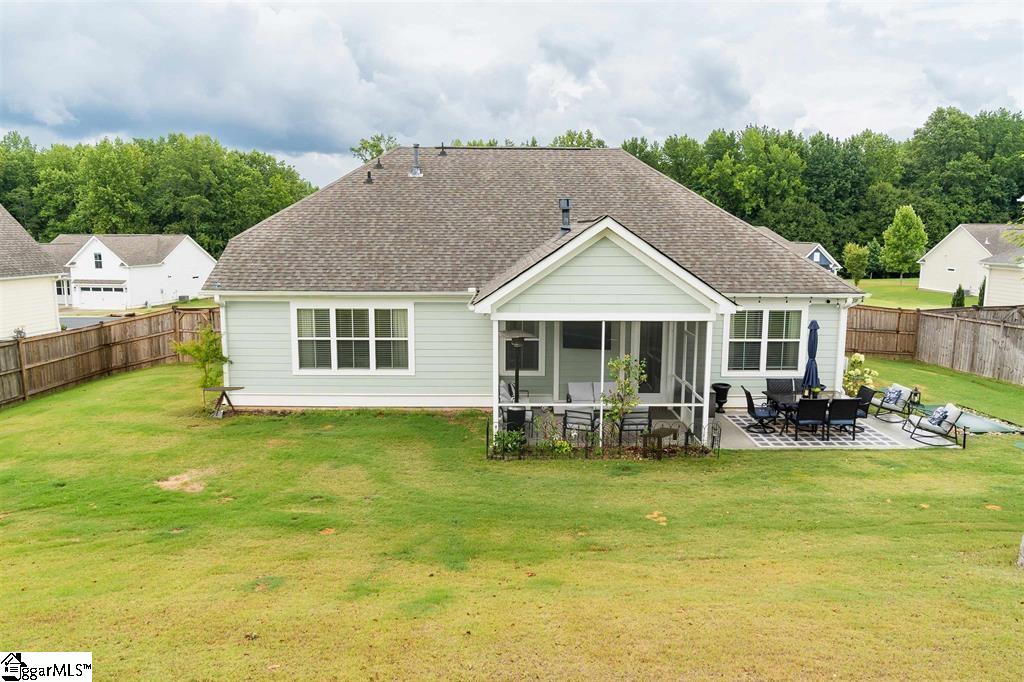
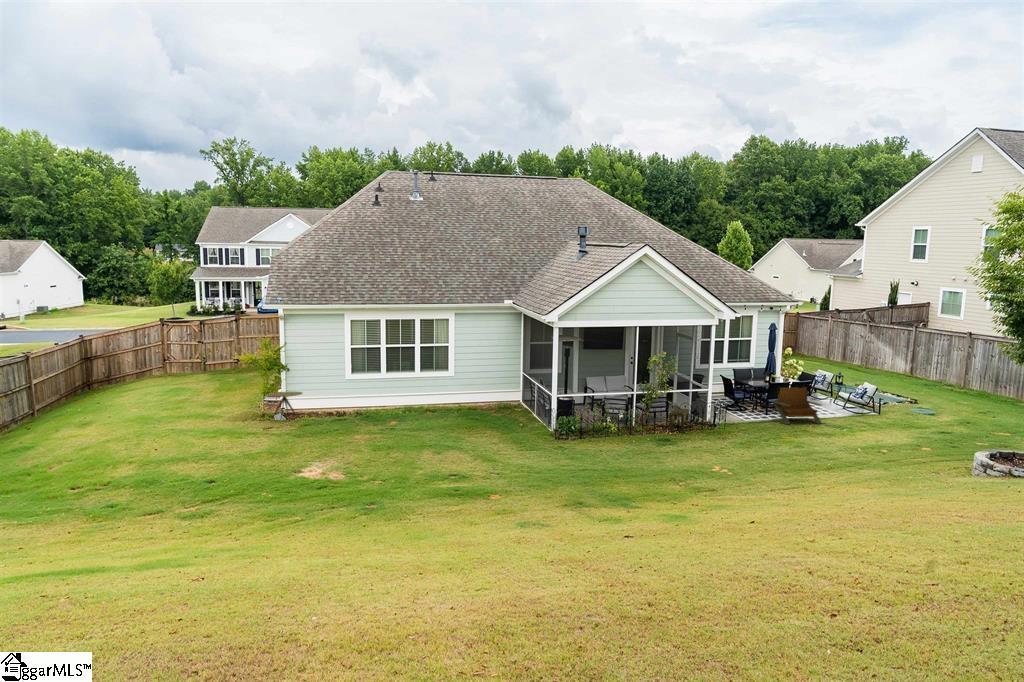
lounge chair: none [805,406,870,458] -> present [773,387,822,425]

